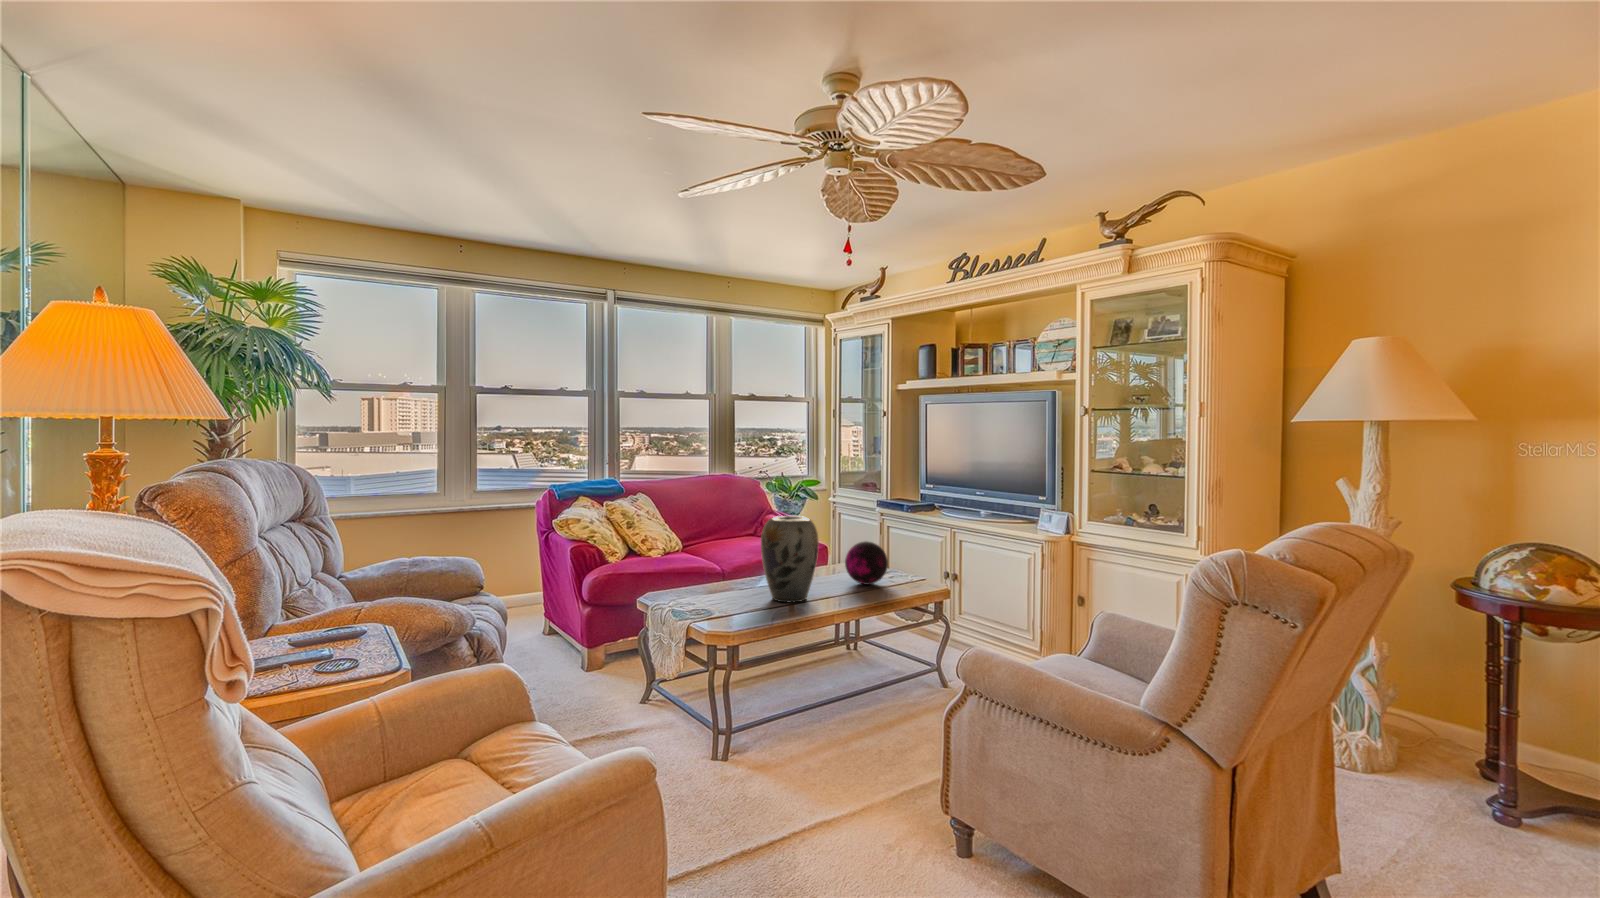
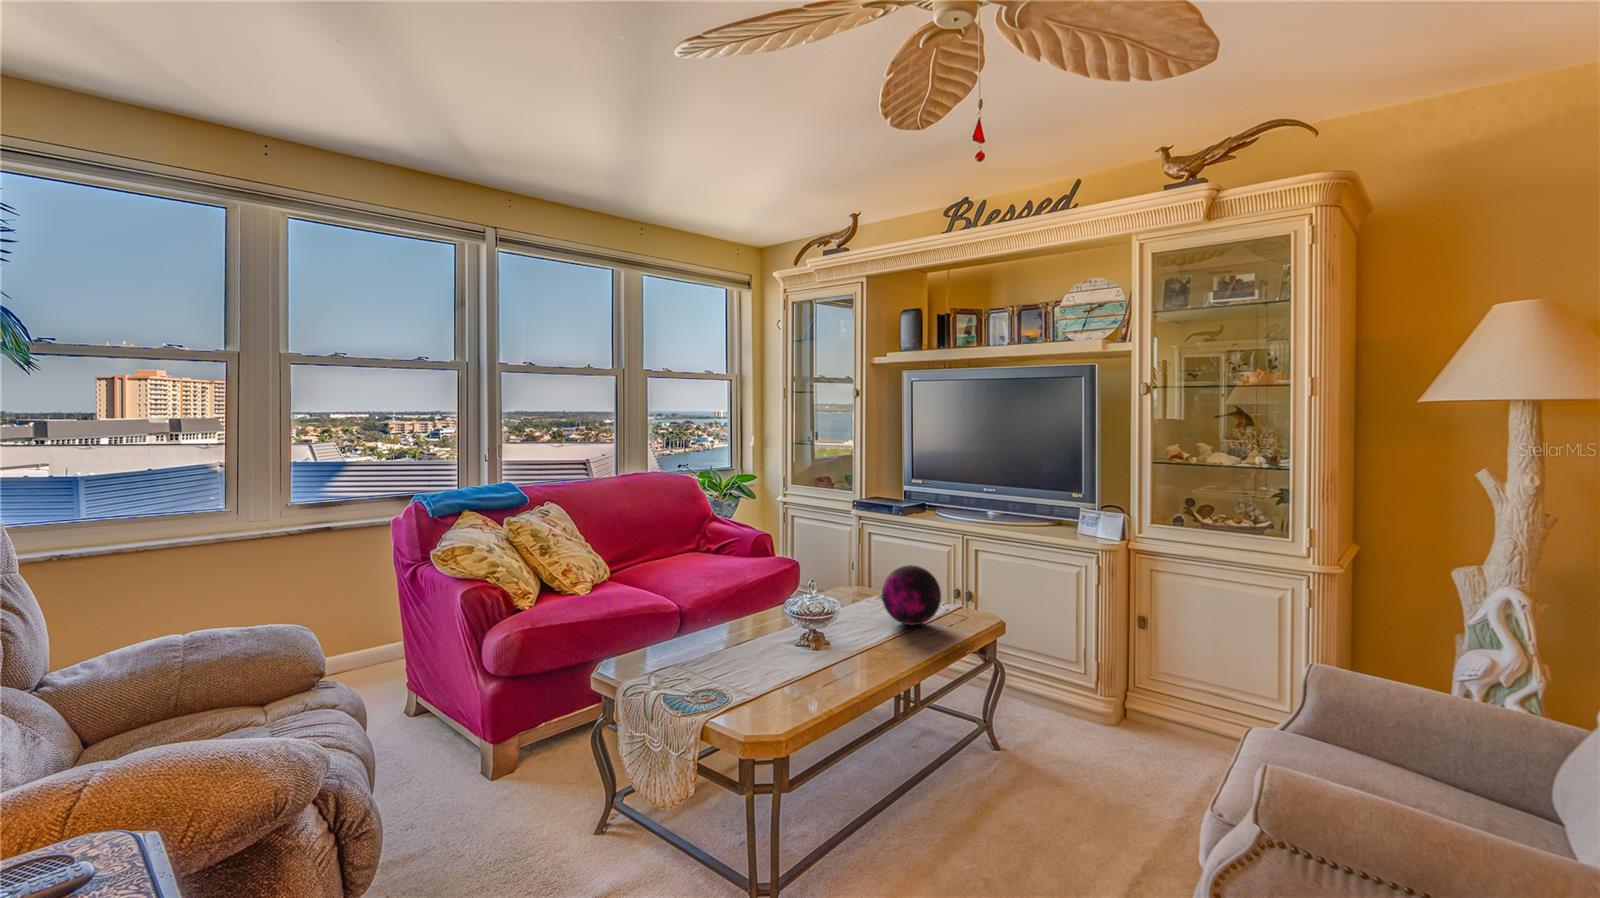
vase: present [761,516,819,603] -> none [788,537,873,667]

